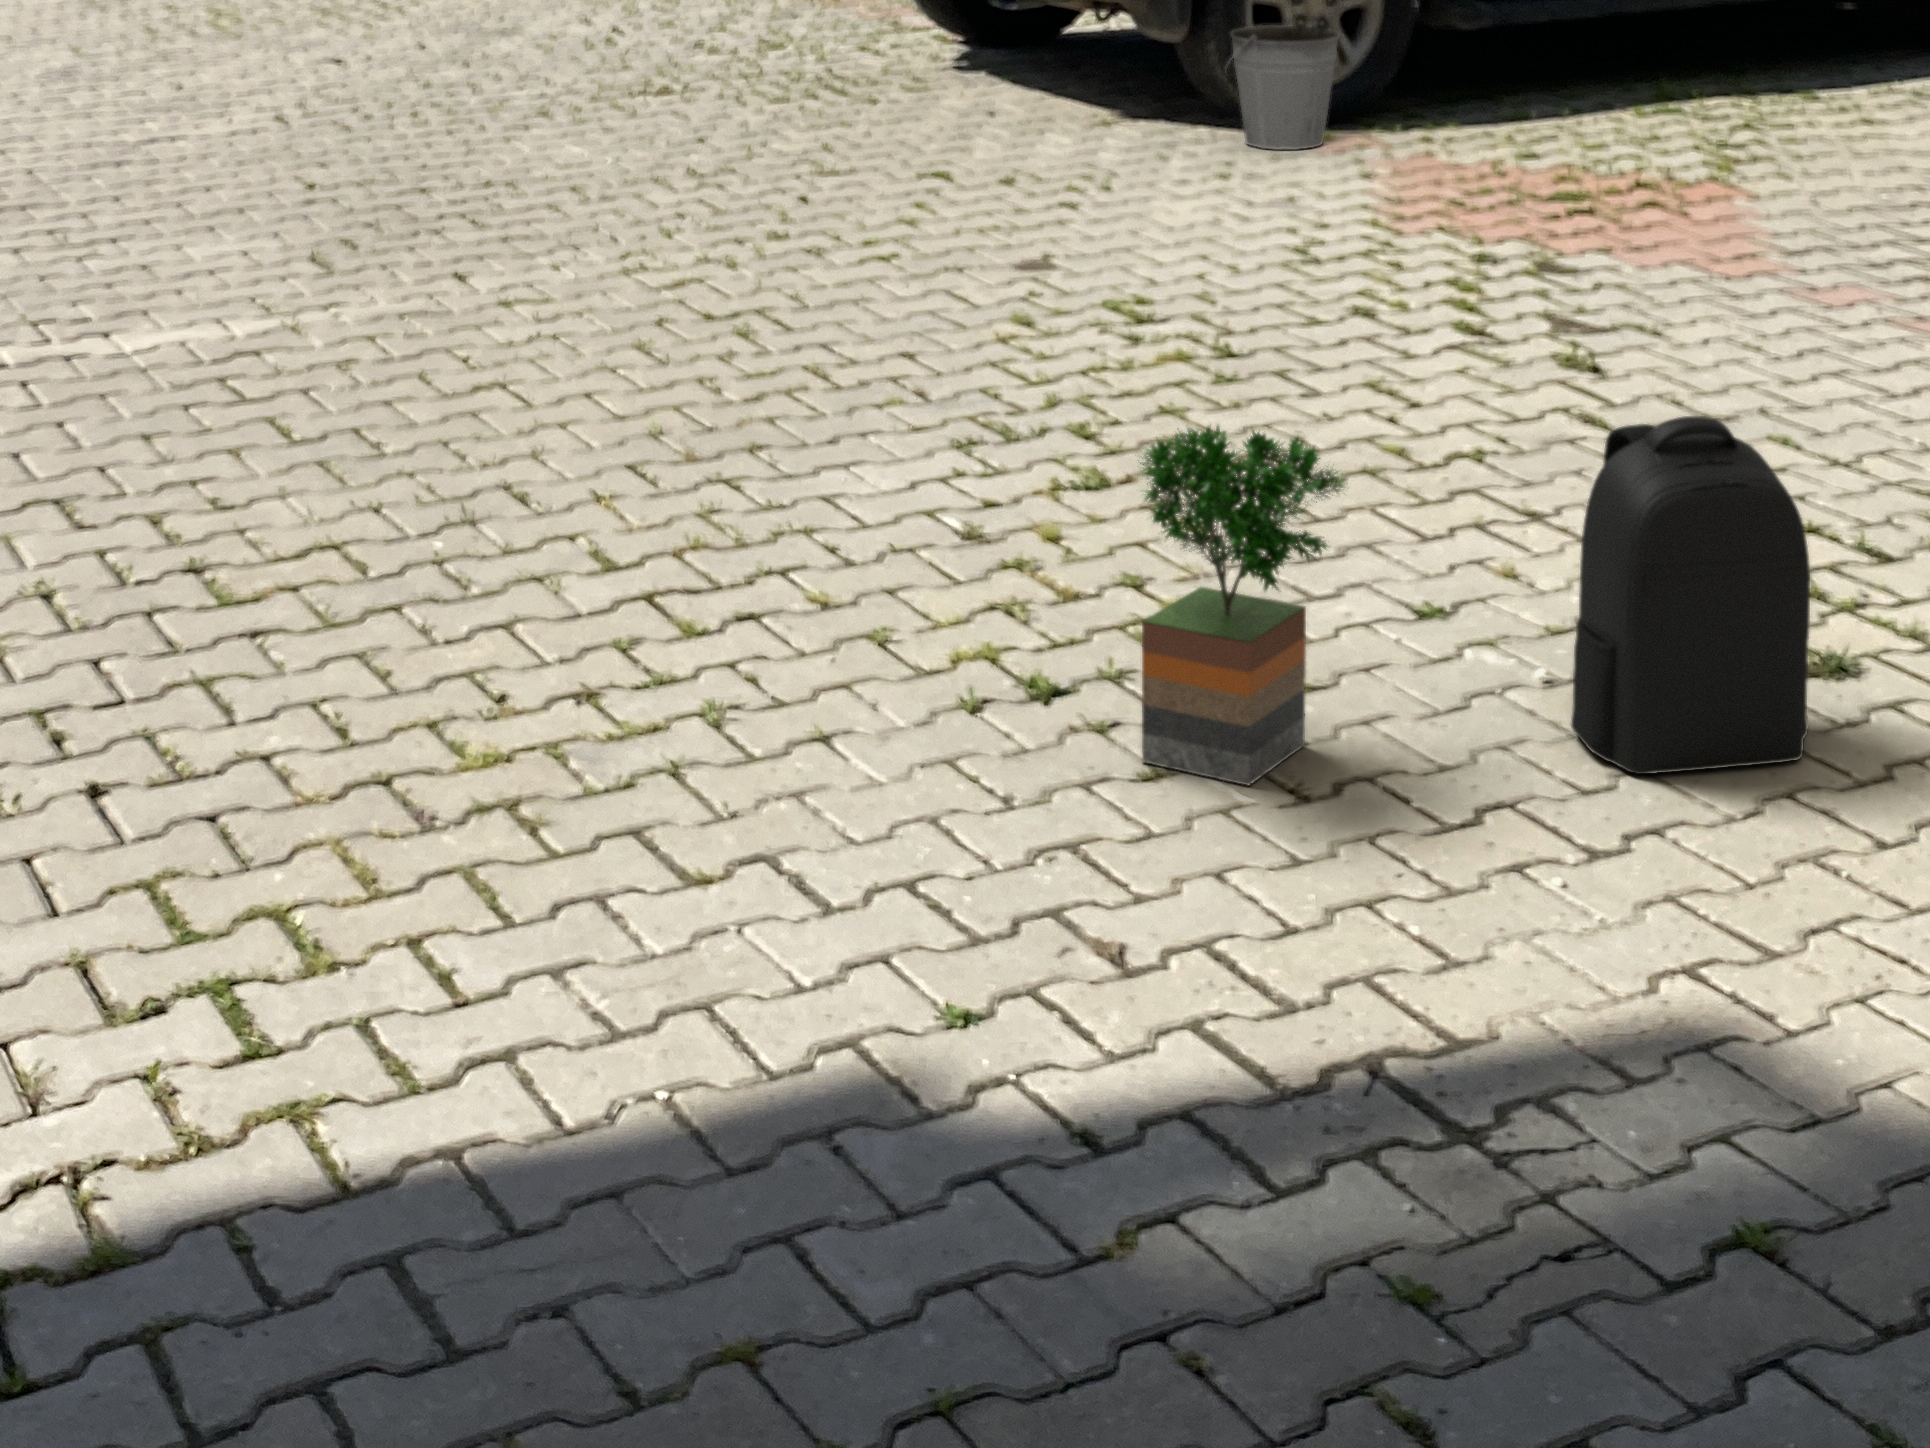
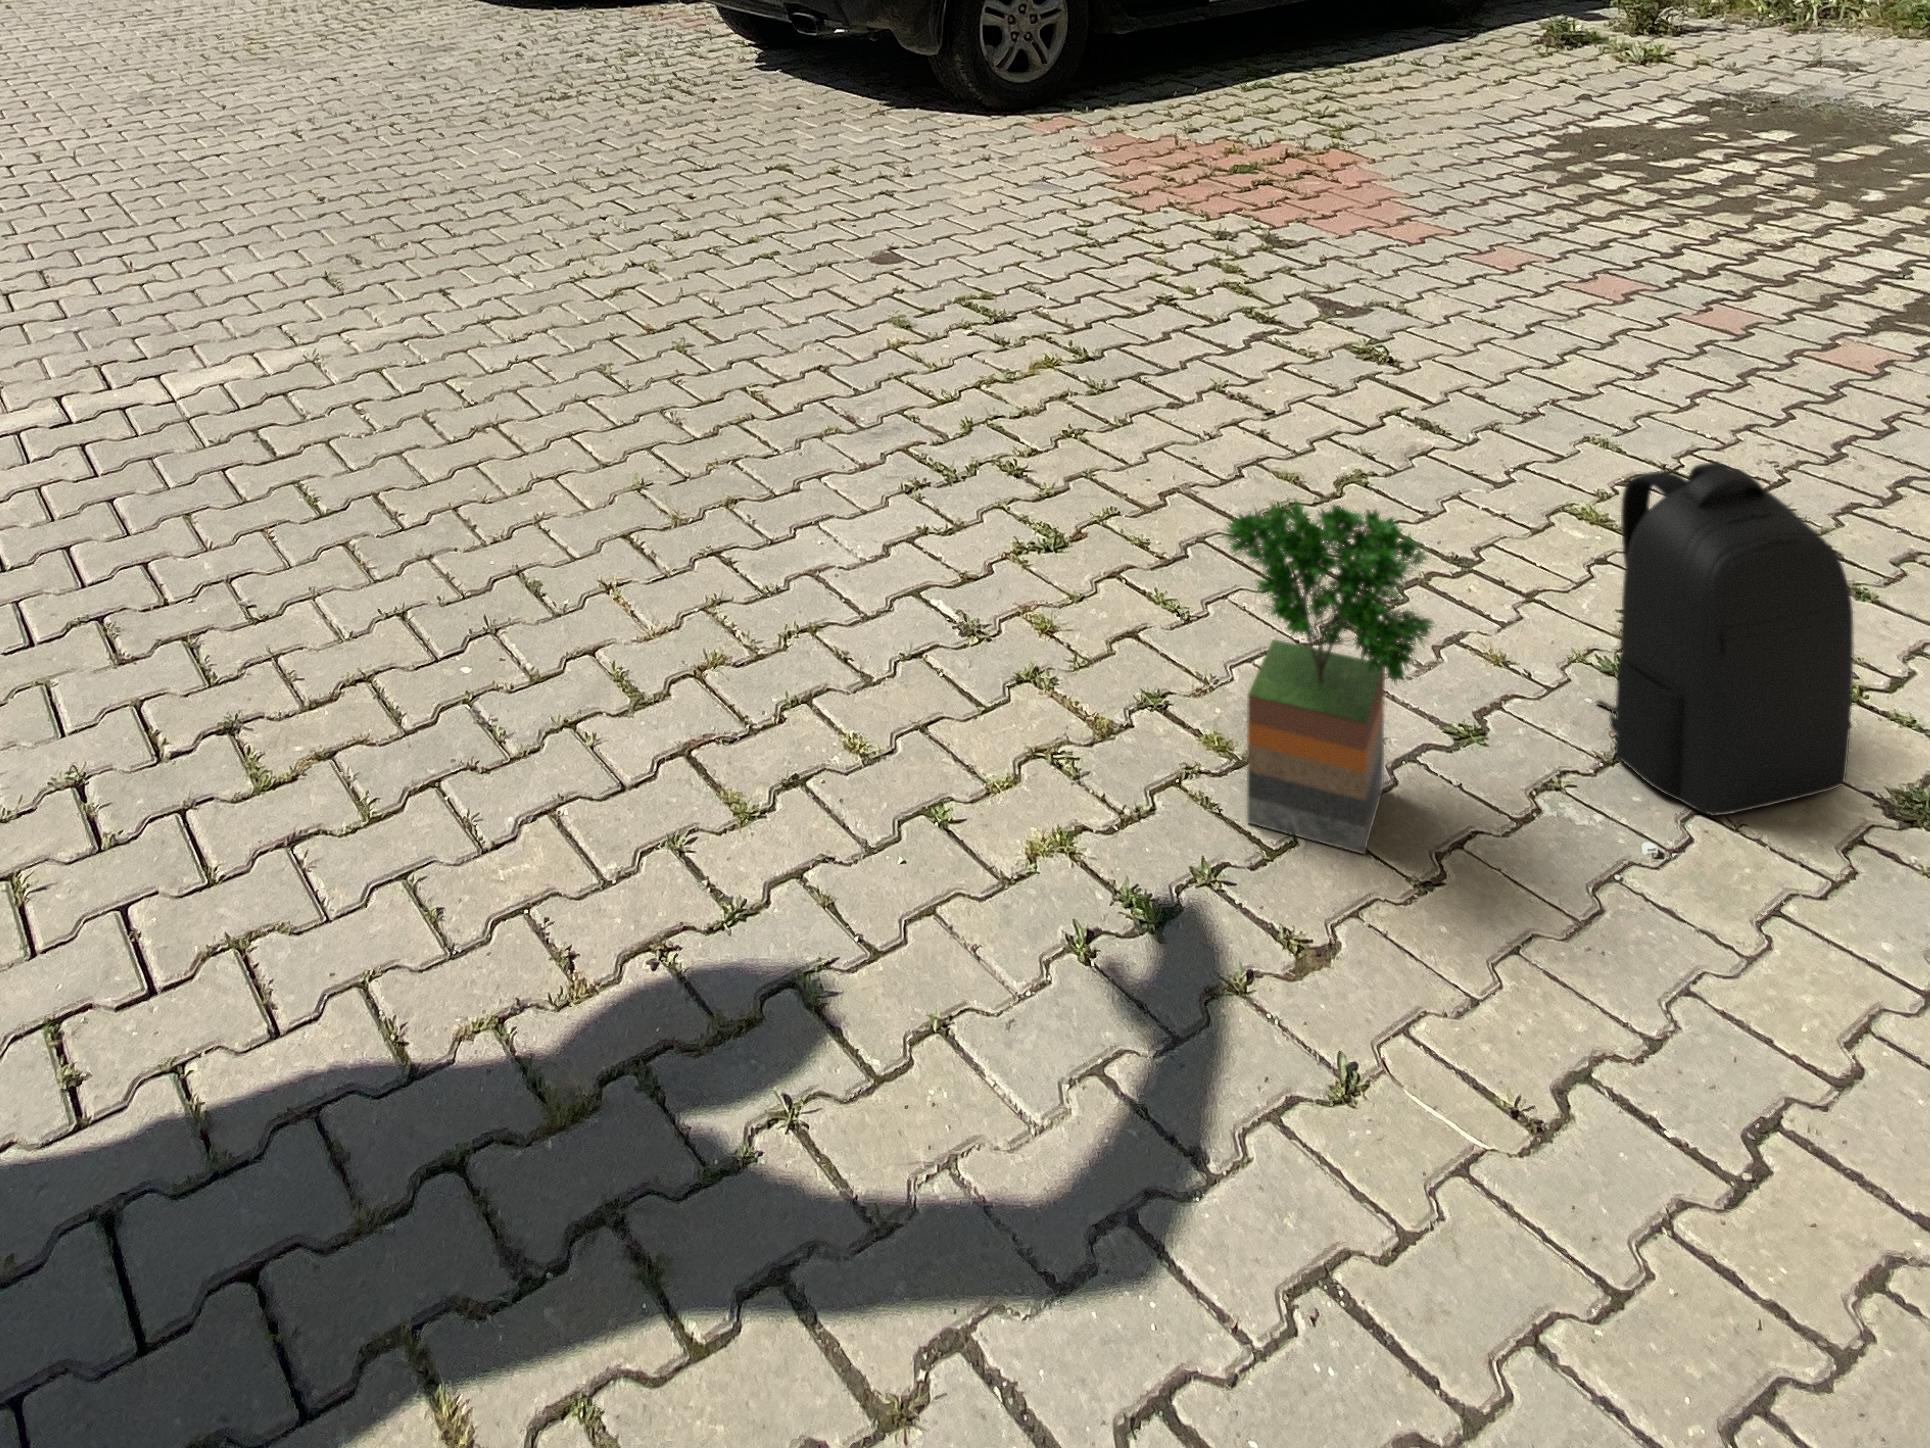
bucket: present [1230,23,1340,150] -> none [976,31,1054,121]

